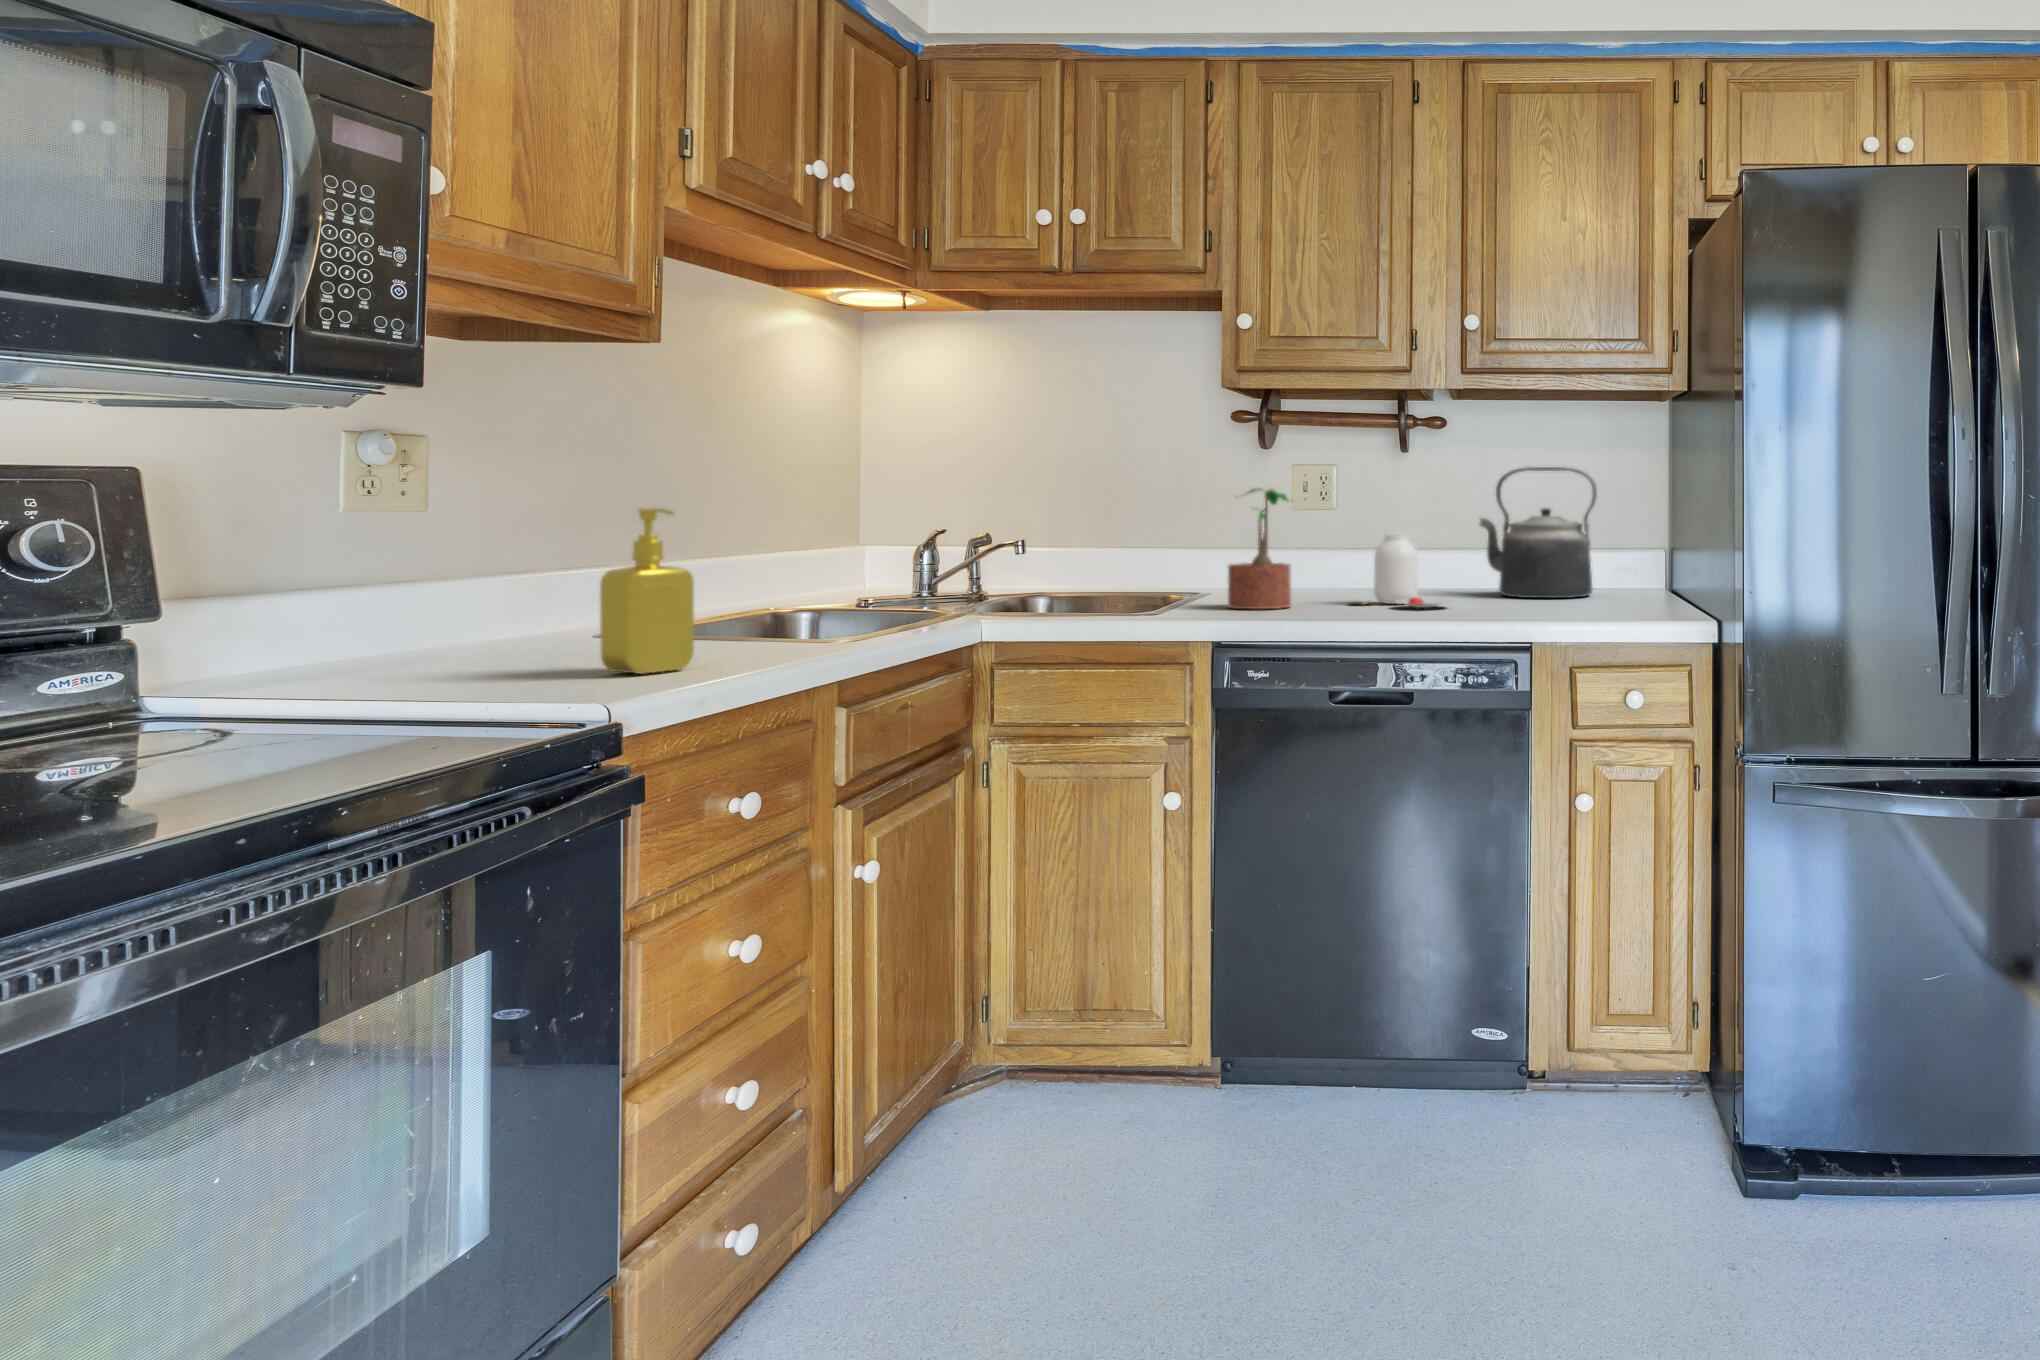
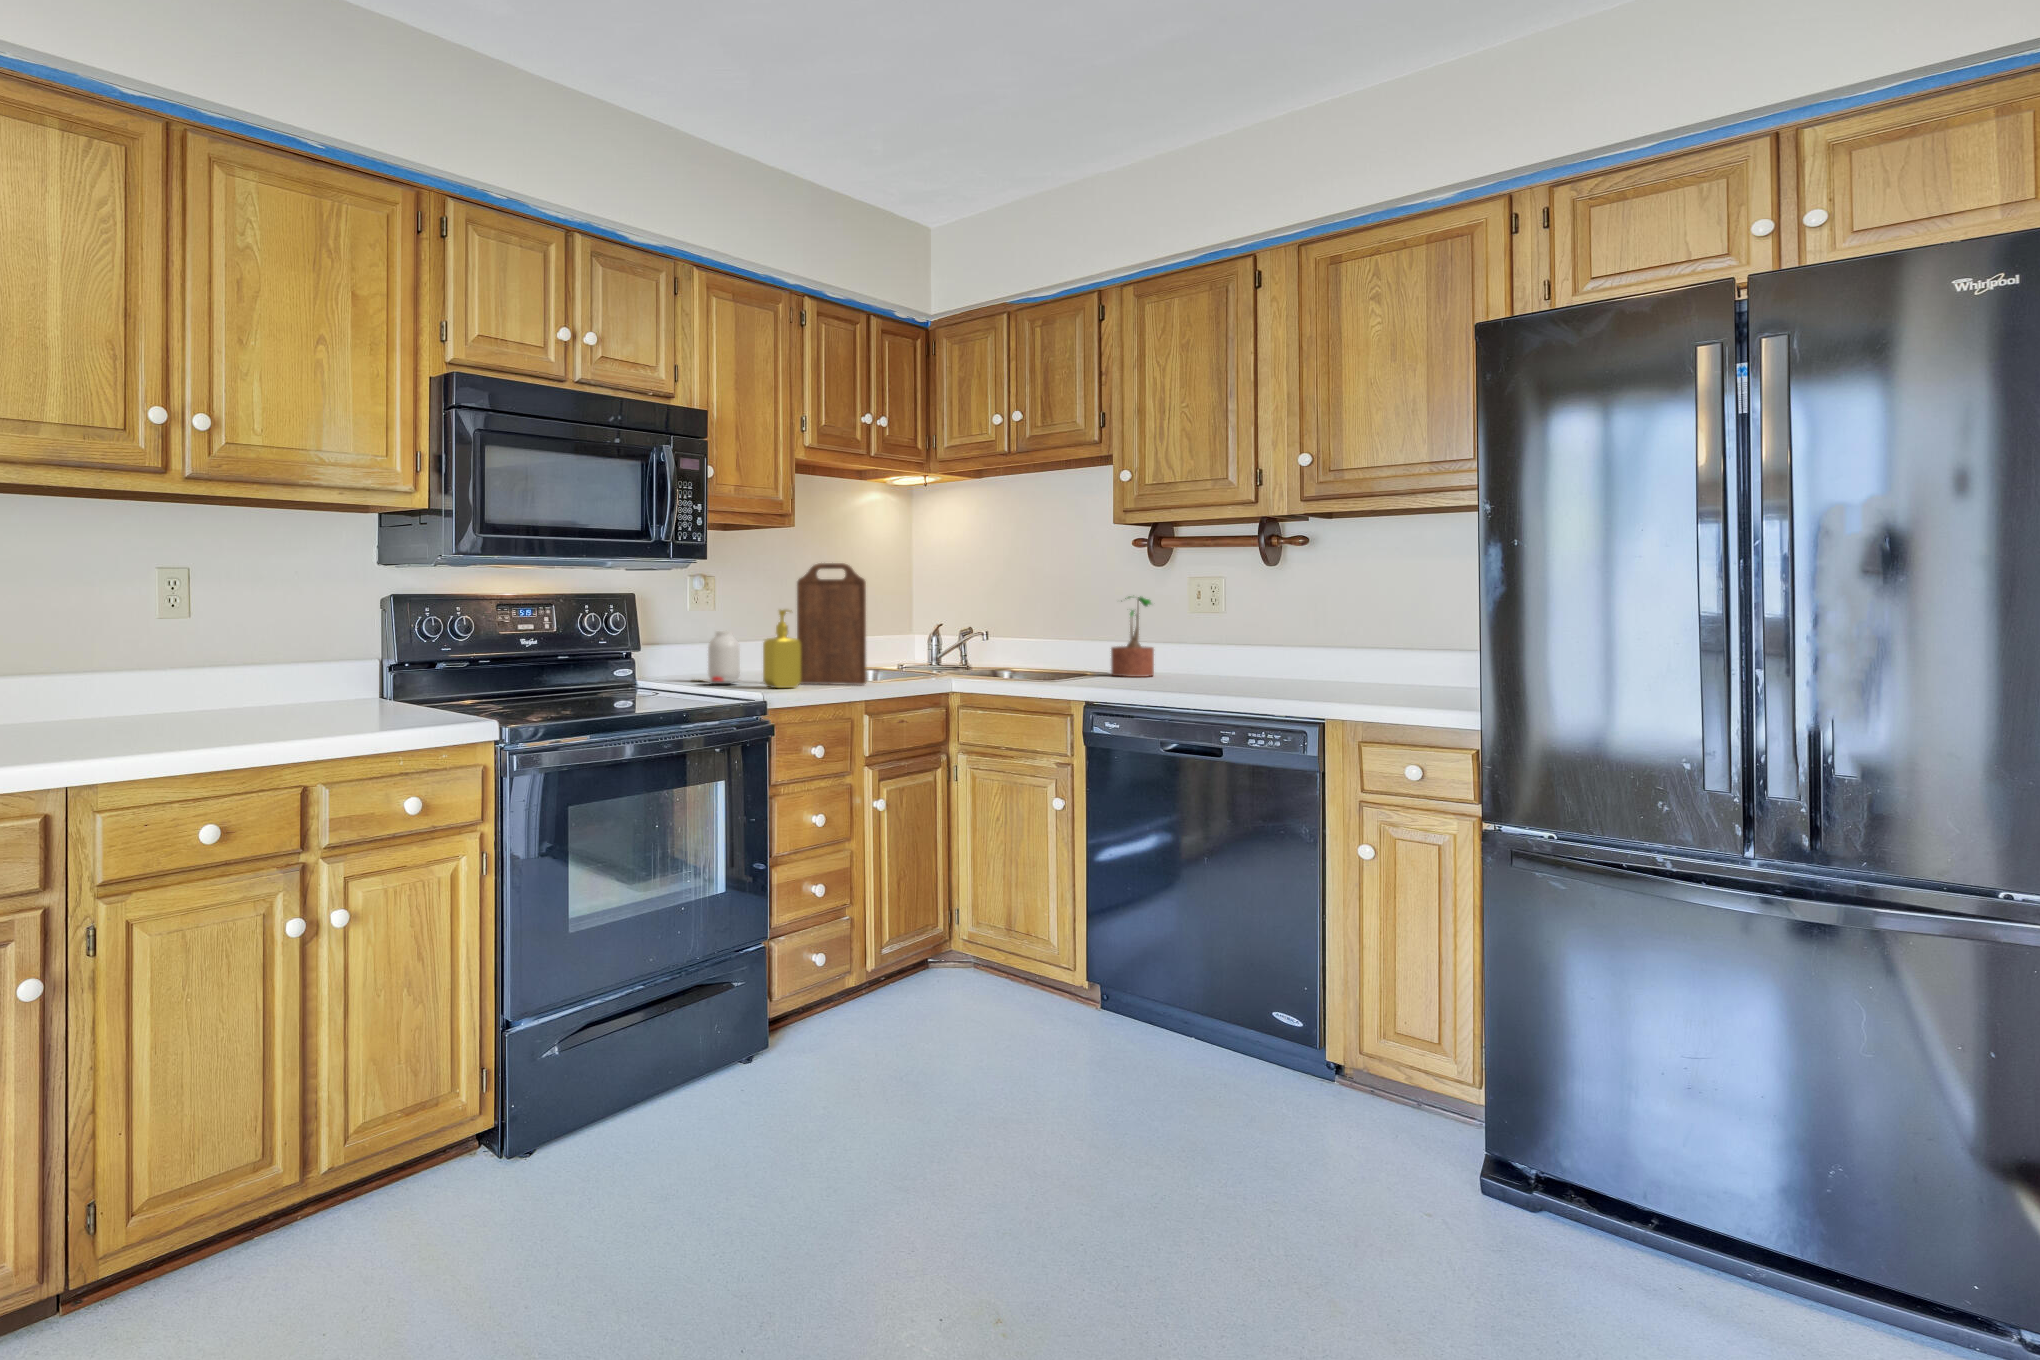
cutting board: none [680,418,836,656] -> present [797,563,866,685]
kettle: present [1480,467,1597,598] -> none [1314,578,1402,677]
jar: present [1355,534,1450,608] -> present [698,631,740,684]

